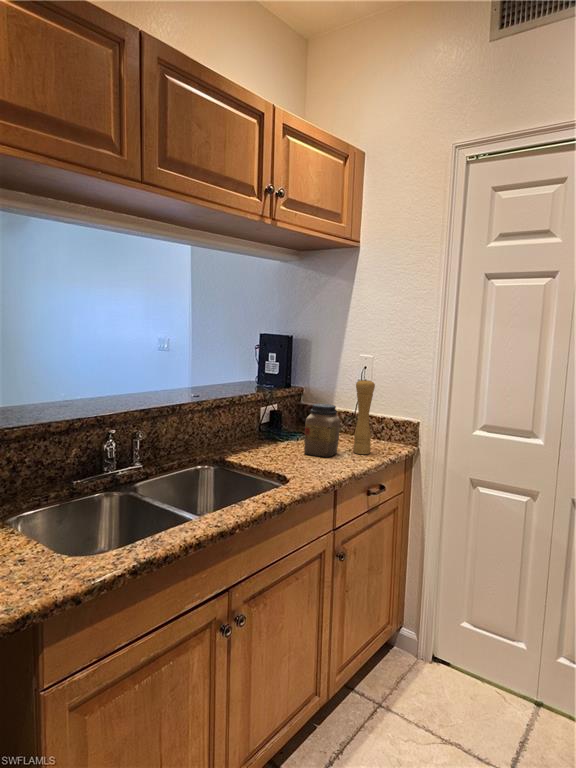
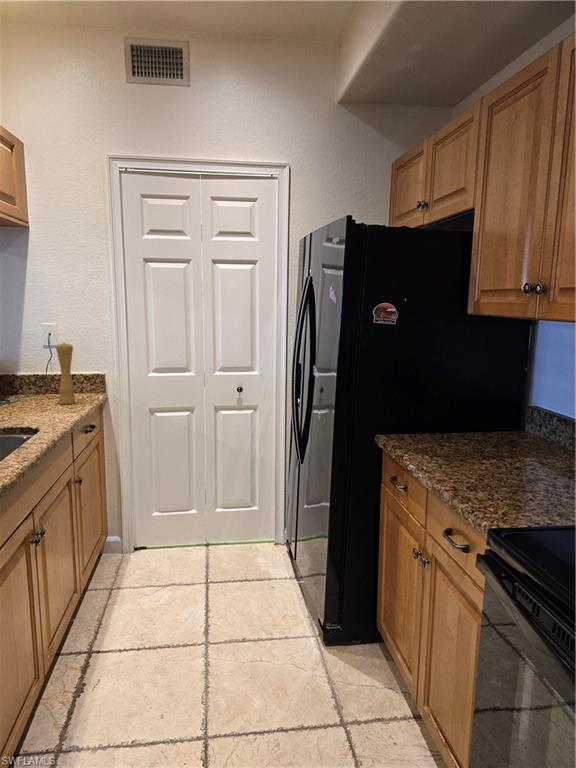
jar: present [304,404,340,457] -> none [19,367,49,412]

